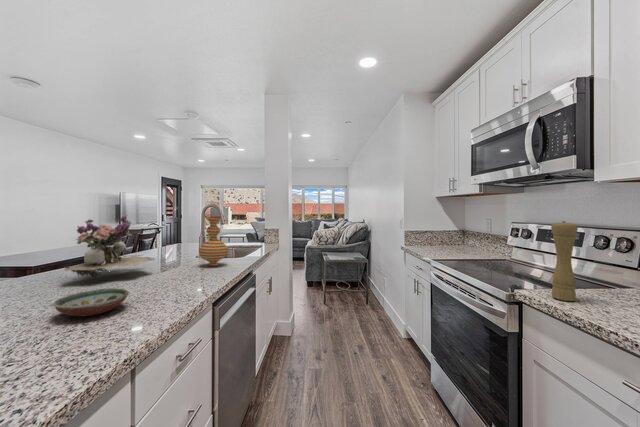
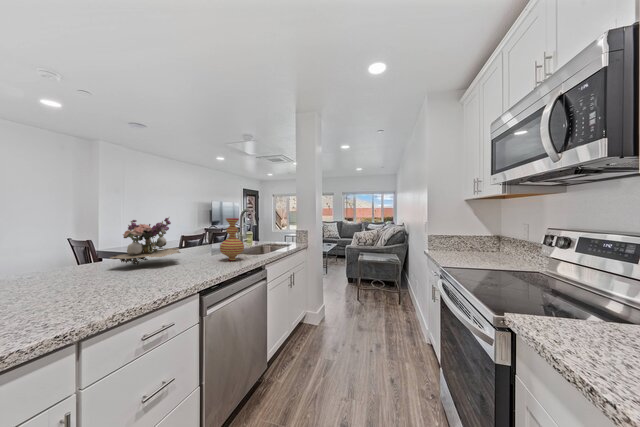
pepper mill: present [551,221,578,301] -> none [560,227,599,337]
decorative bowl: present [53,288,129,317] -> none [59,275,124,296]

